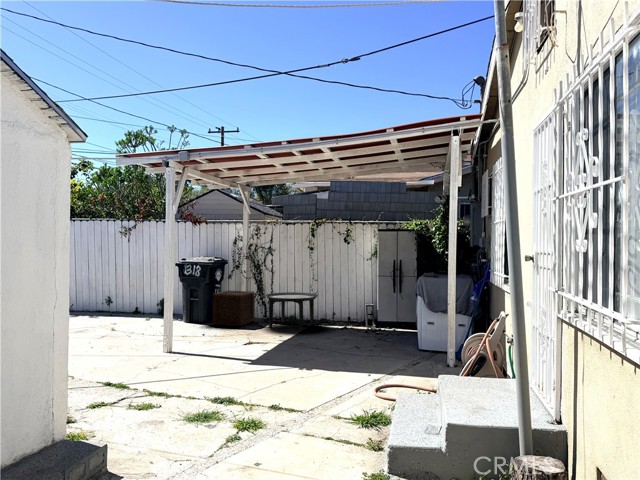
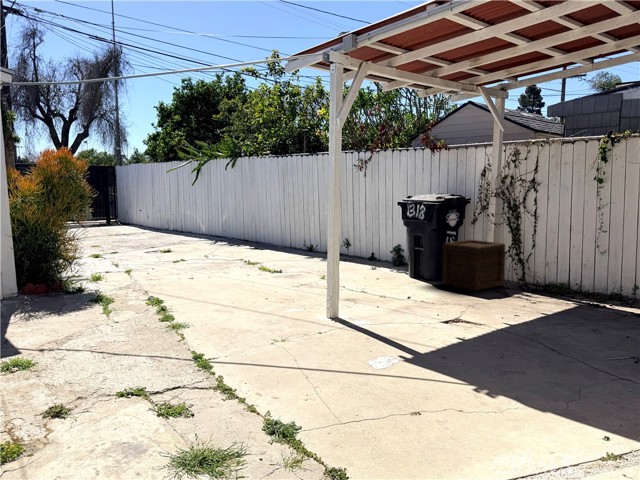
round table: present [266,292,318,330] -> none [513,248,604,309]

